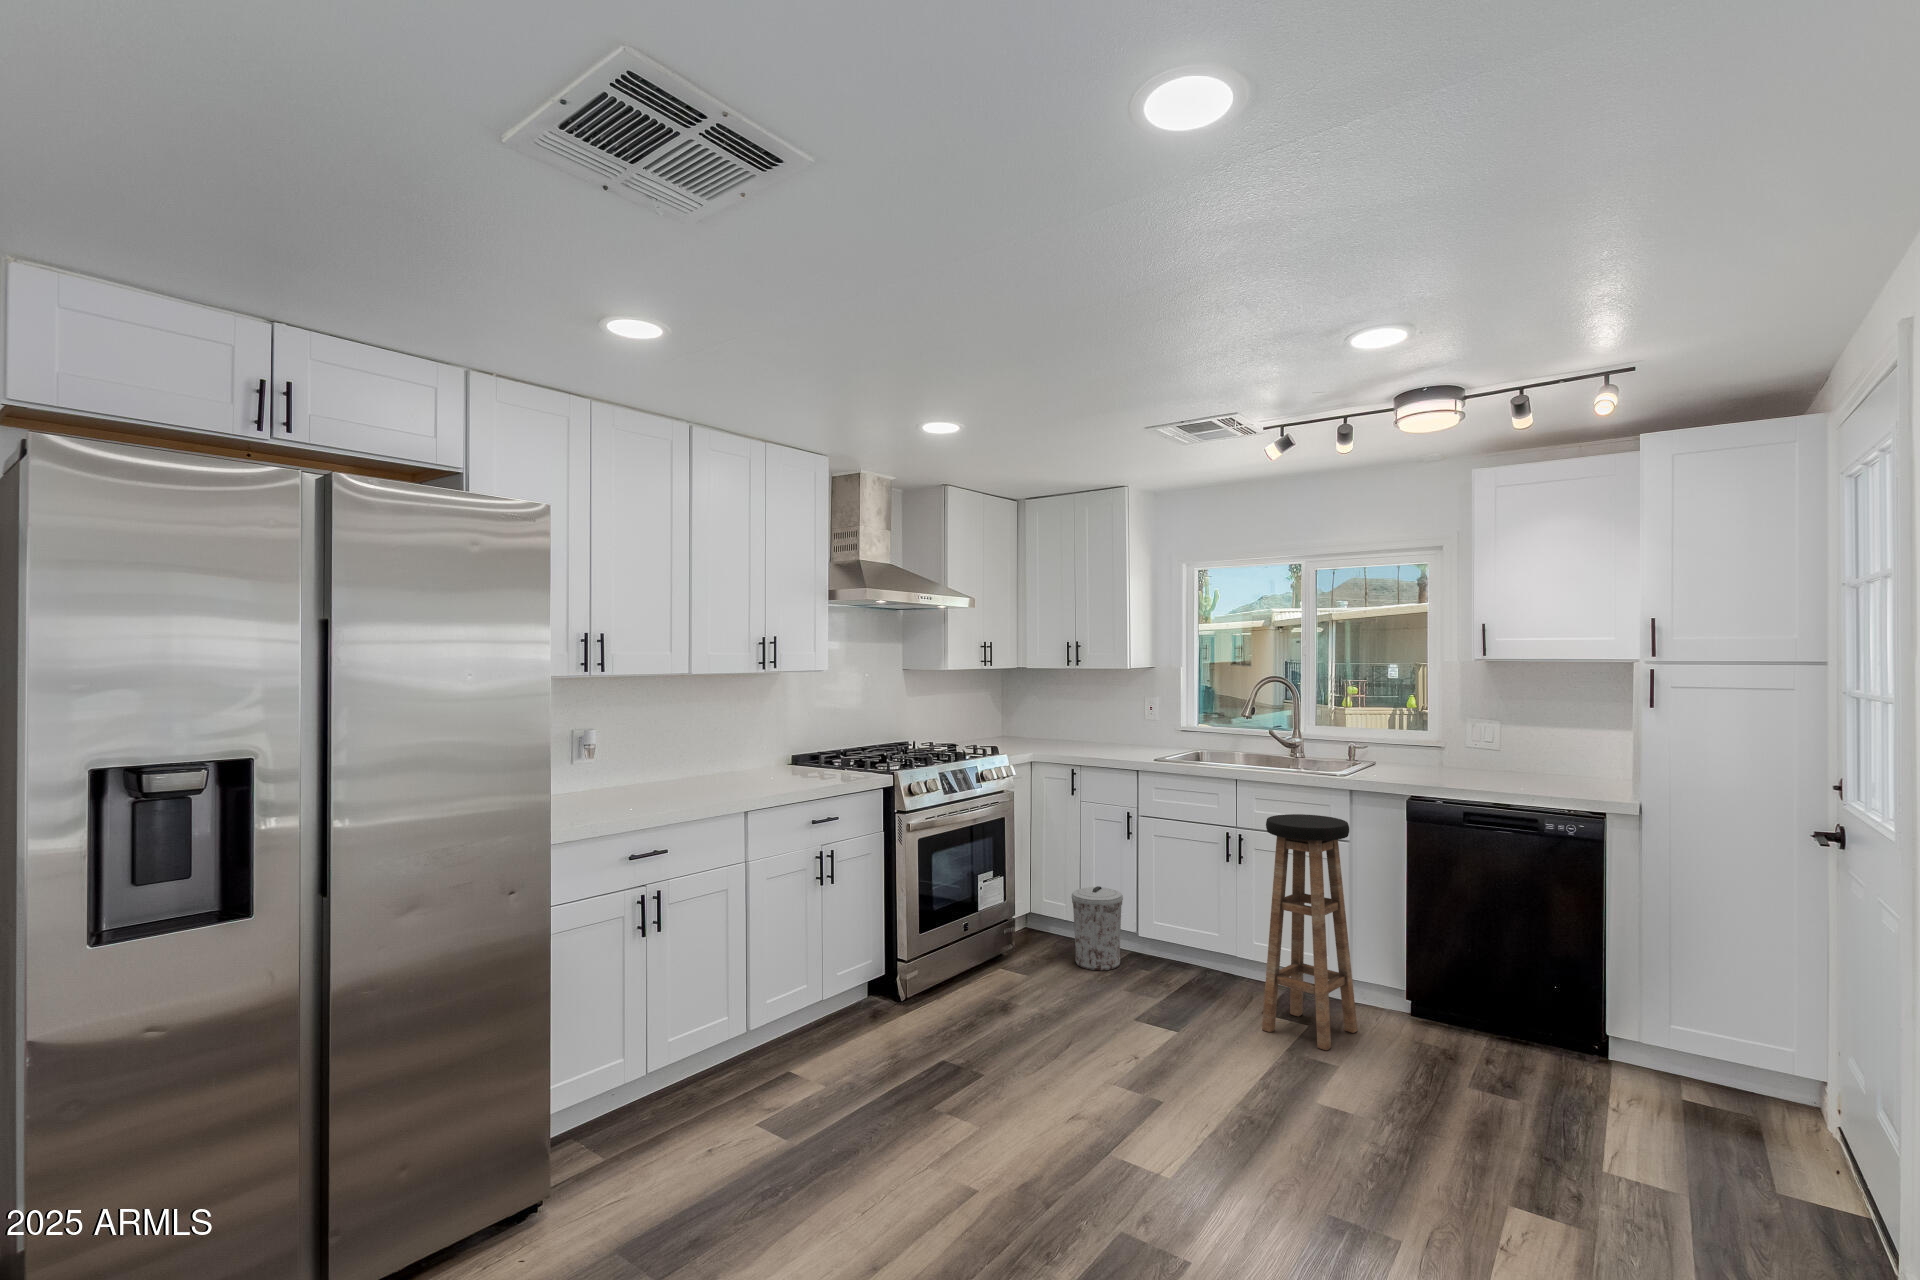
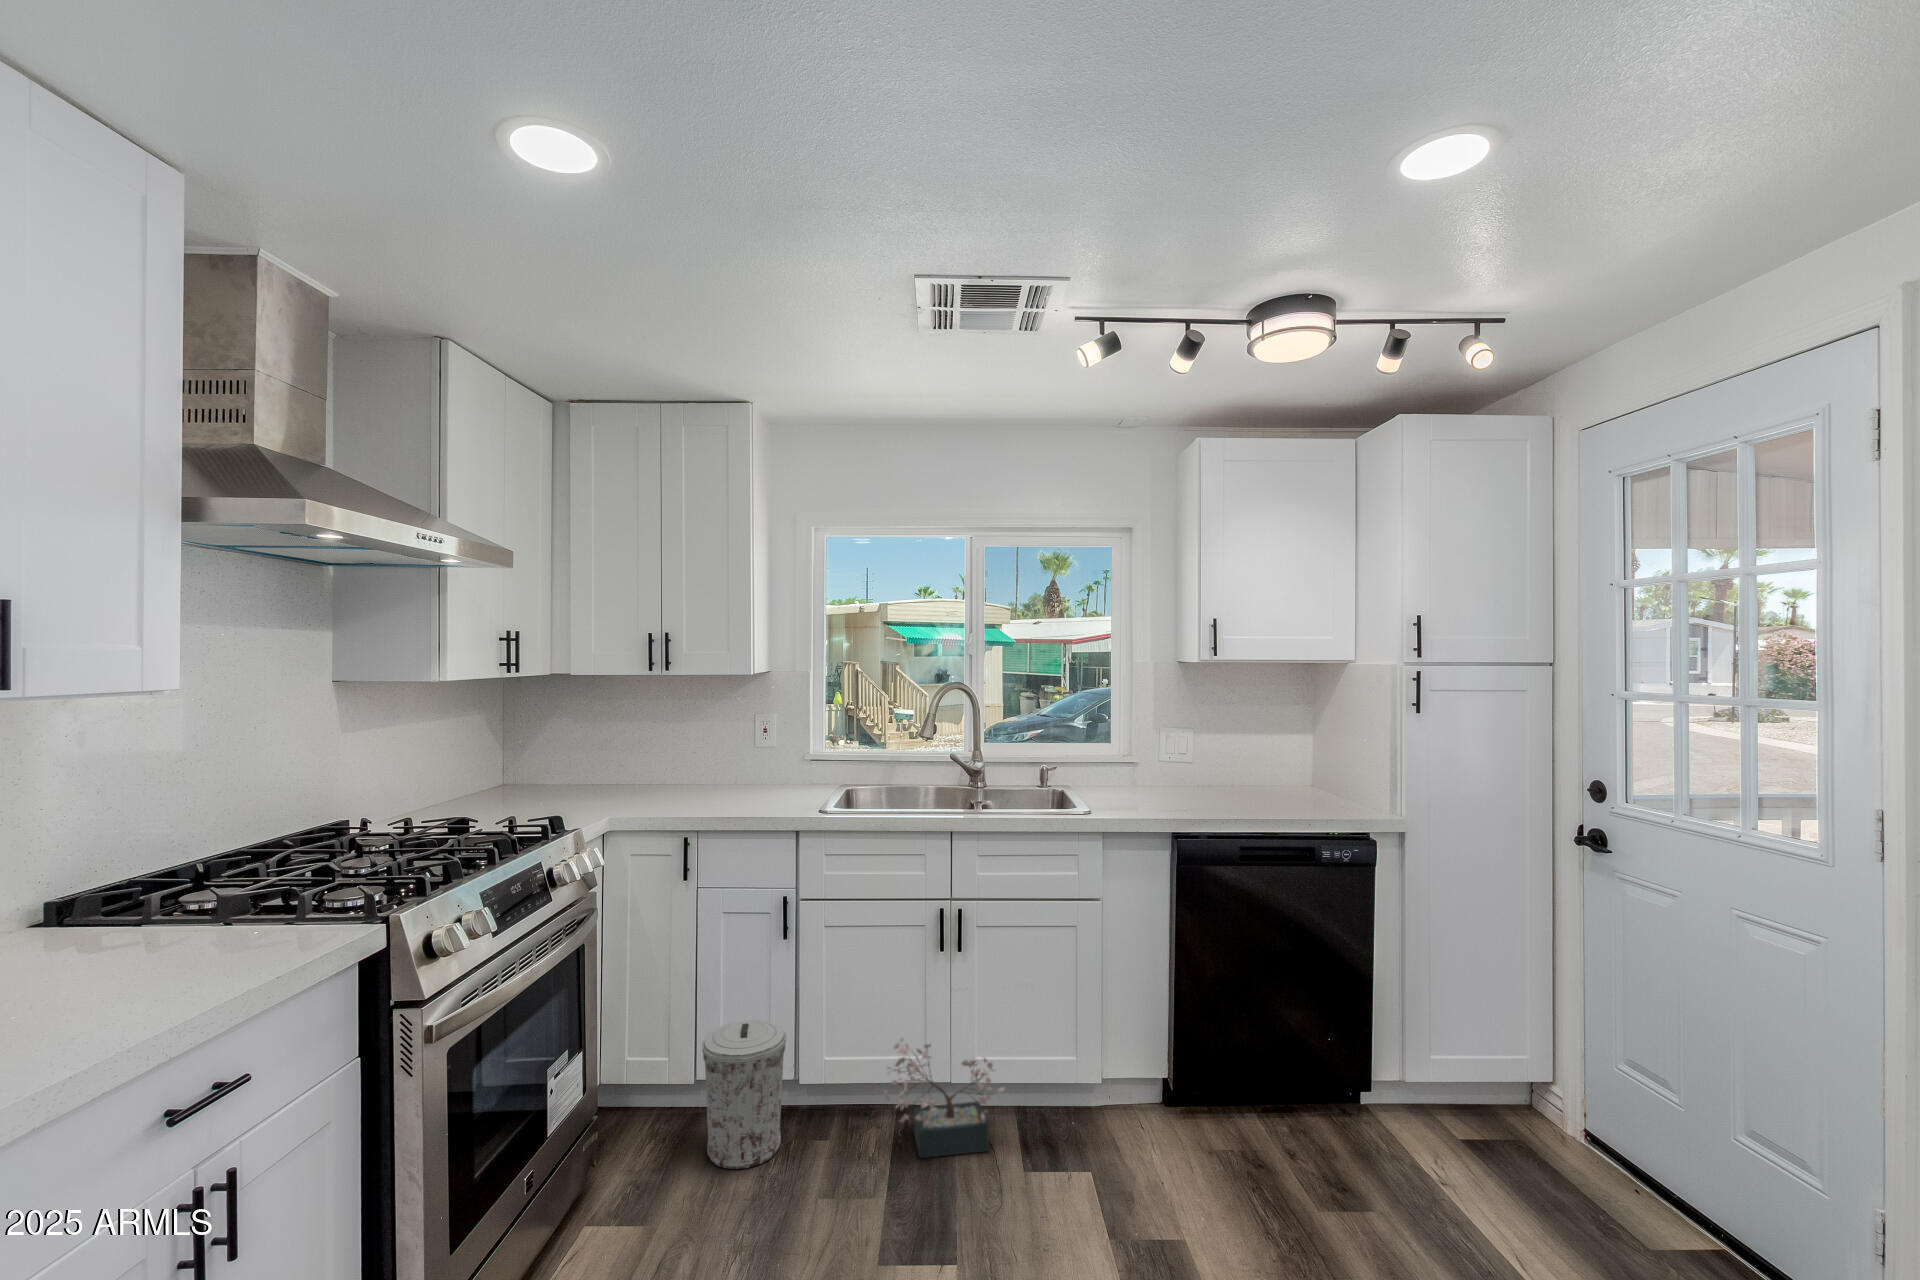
bar stool: present [1262,814,1357,1050] -> none [1049,874,1159,1215]
decorative plant: none [1179,916,1262,1000] -> present [884,1039,1005,1158]

